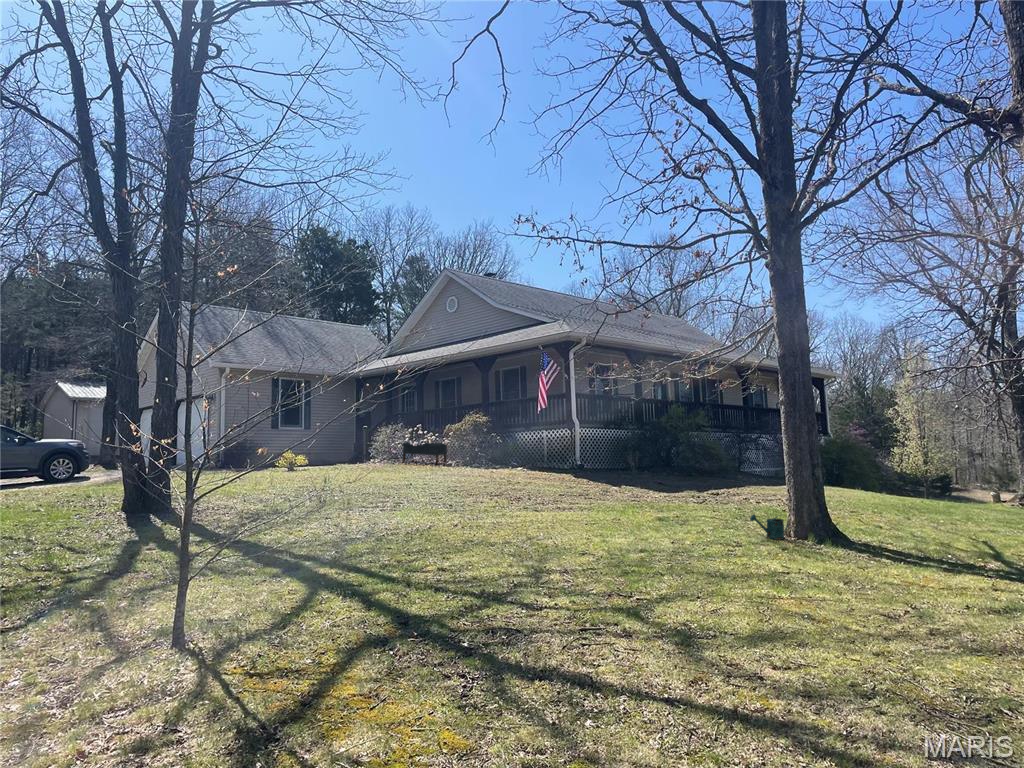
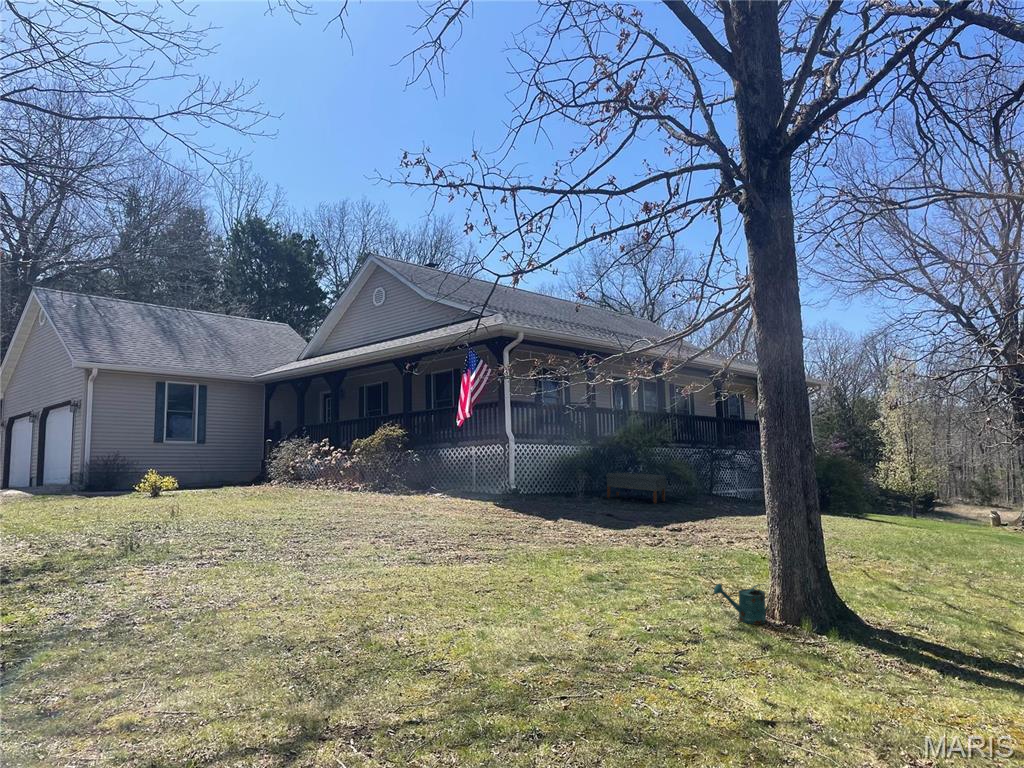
bench: present [402,442,447,465] -> present [606,471,666,503]

